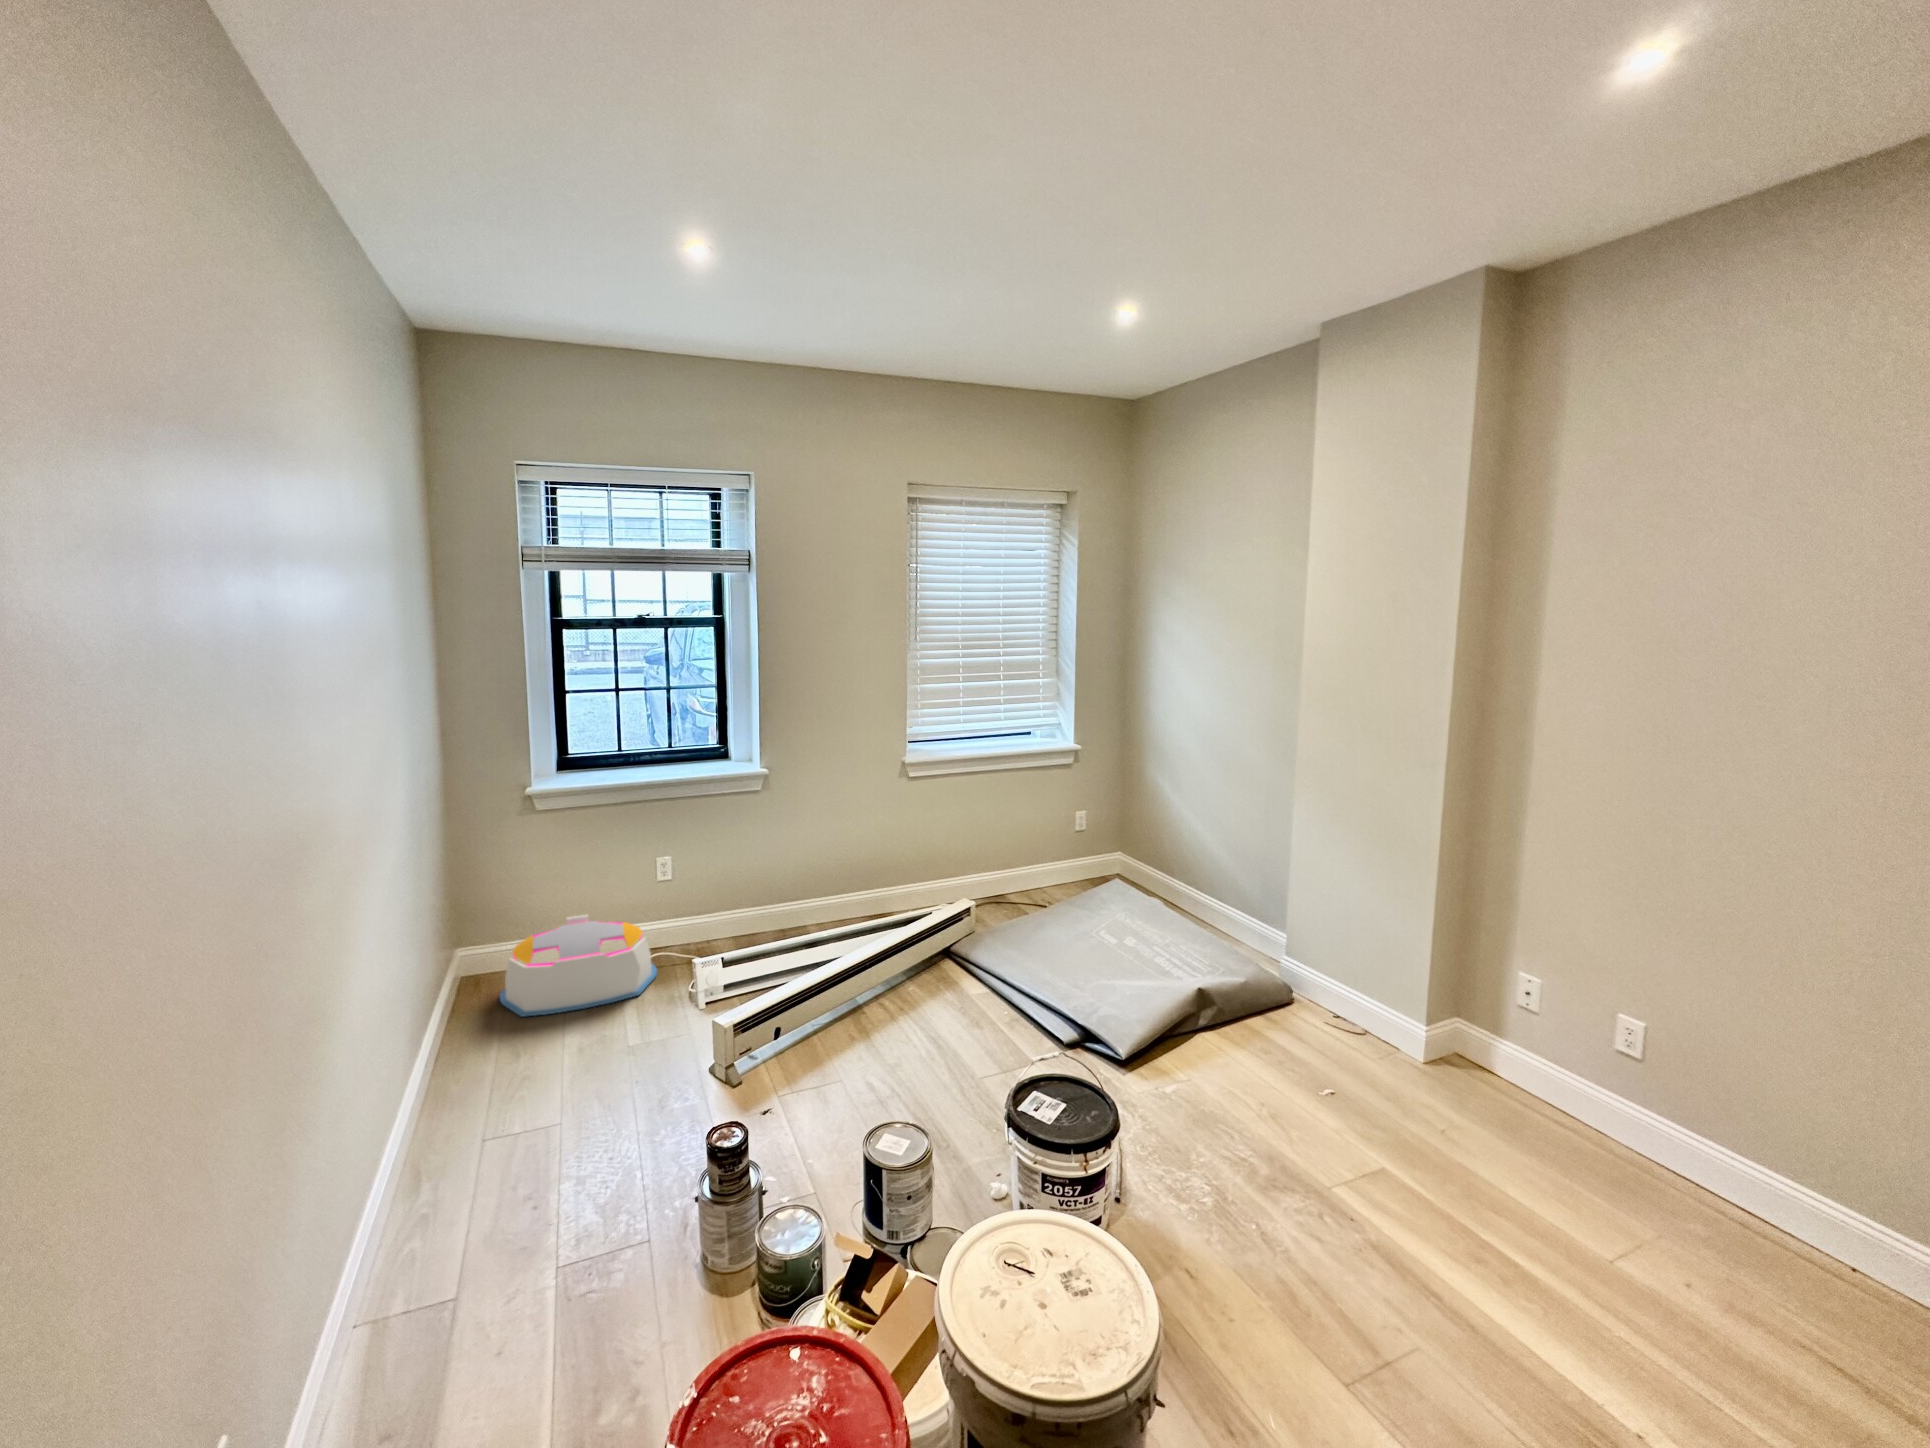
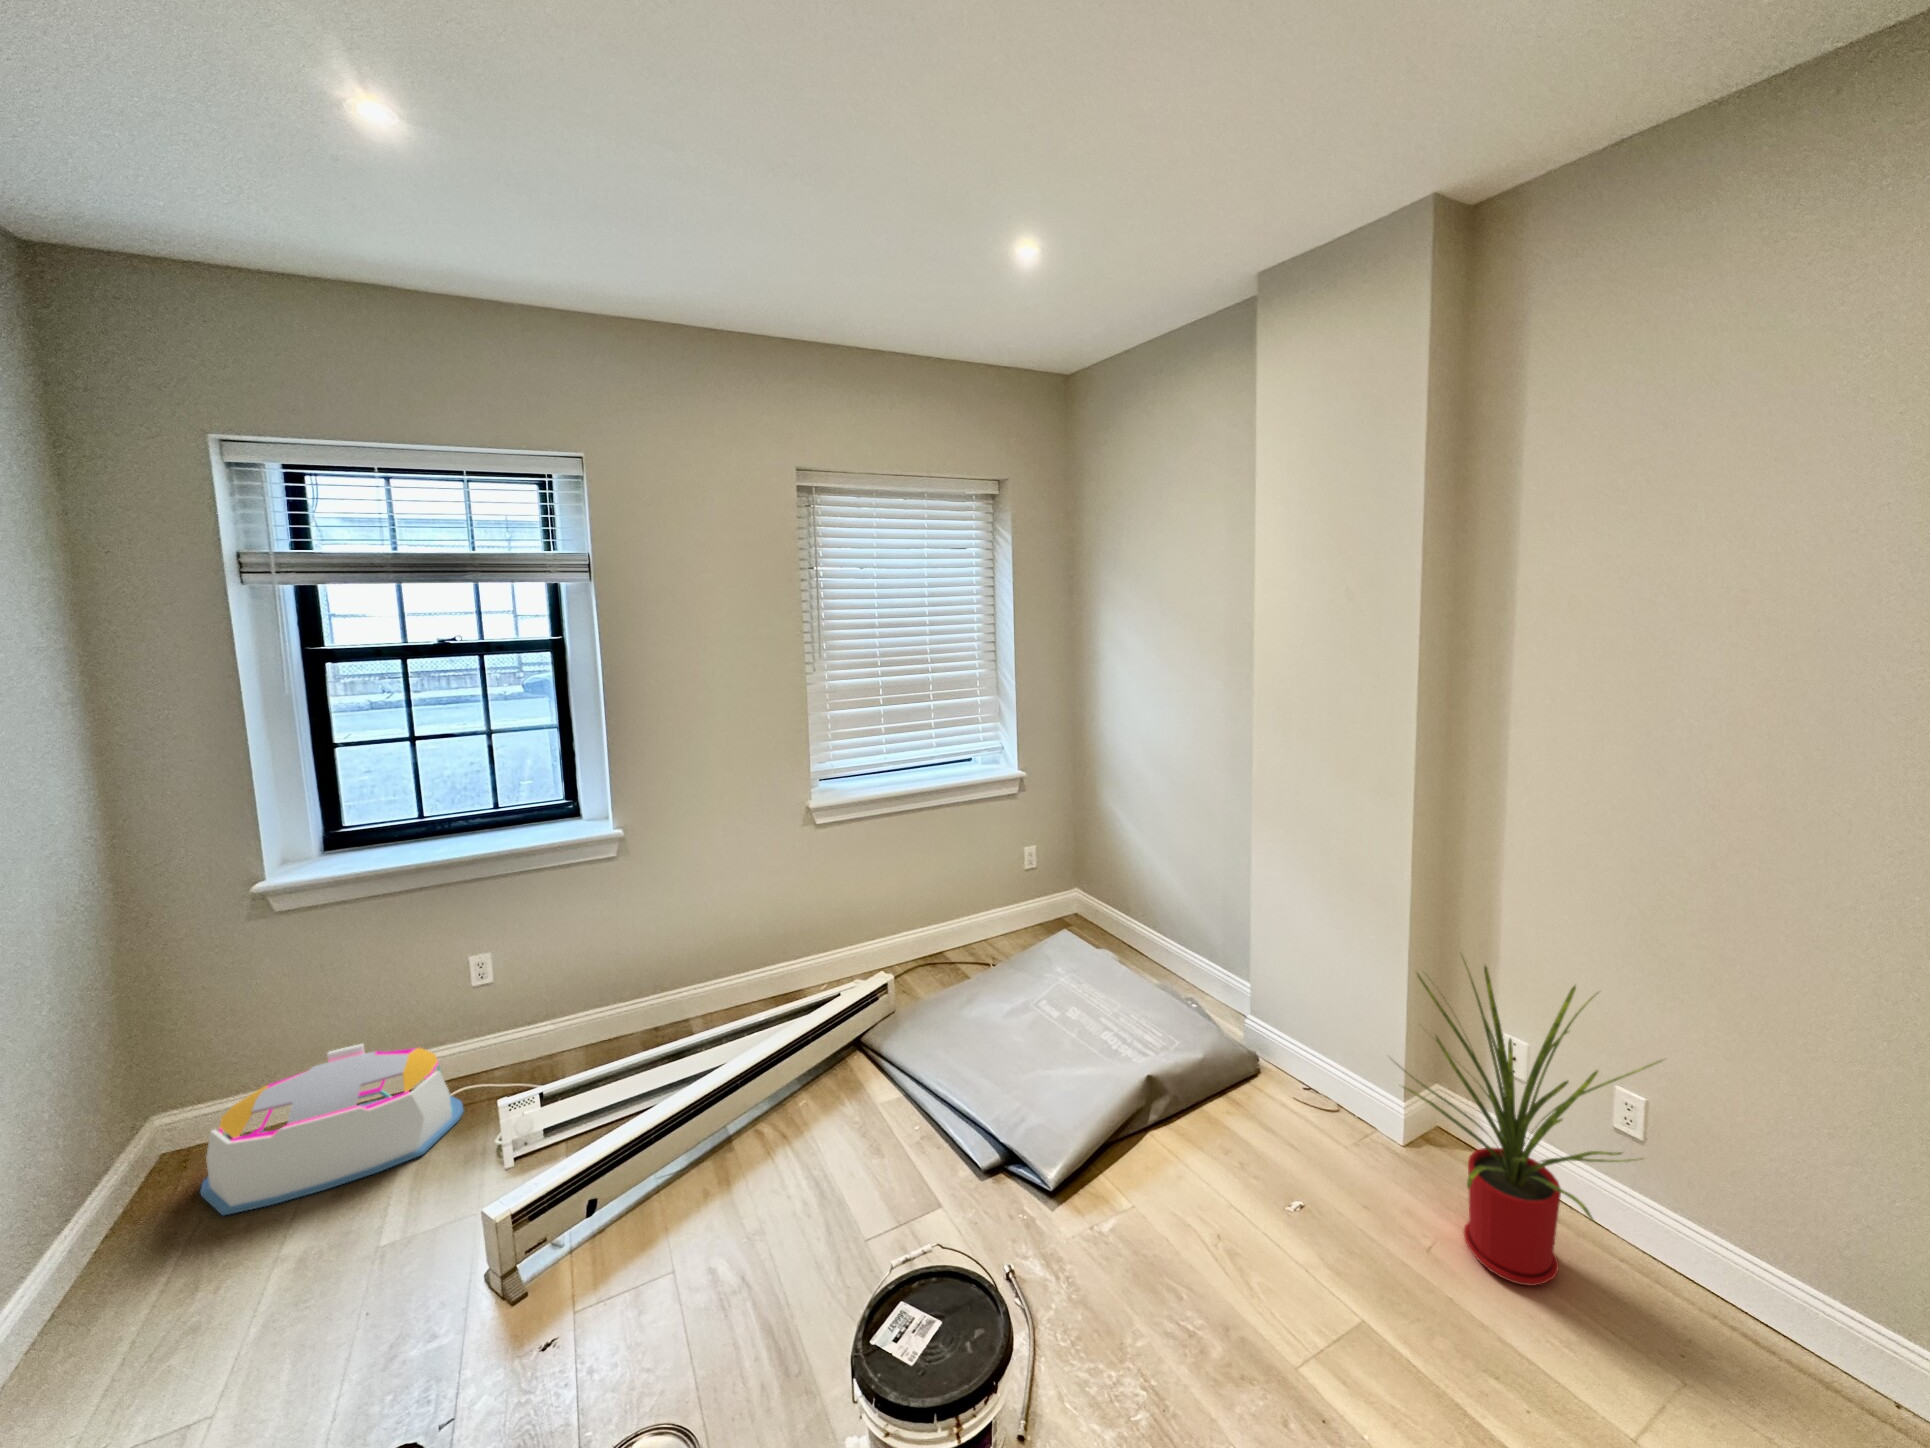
house plant: none [1412,893,1659,1163] -> present [1398,953,1662,1286]

